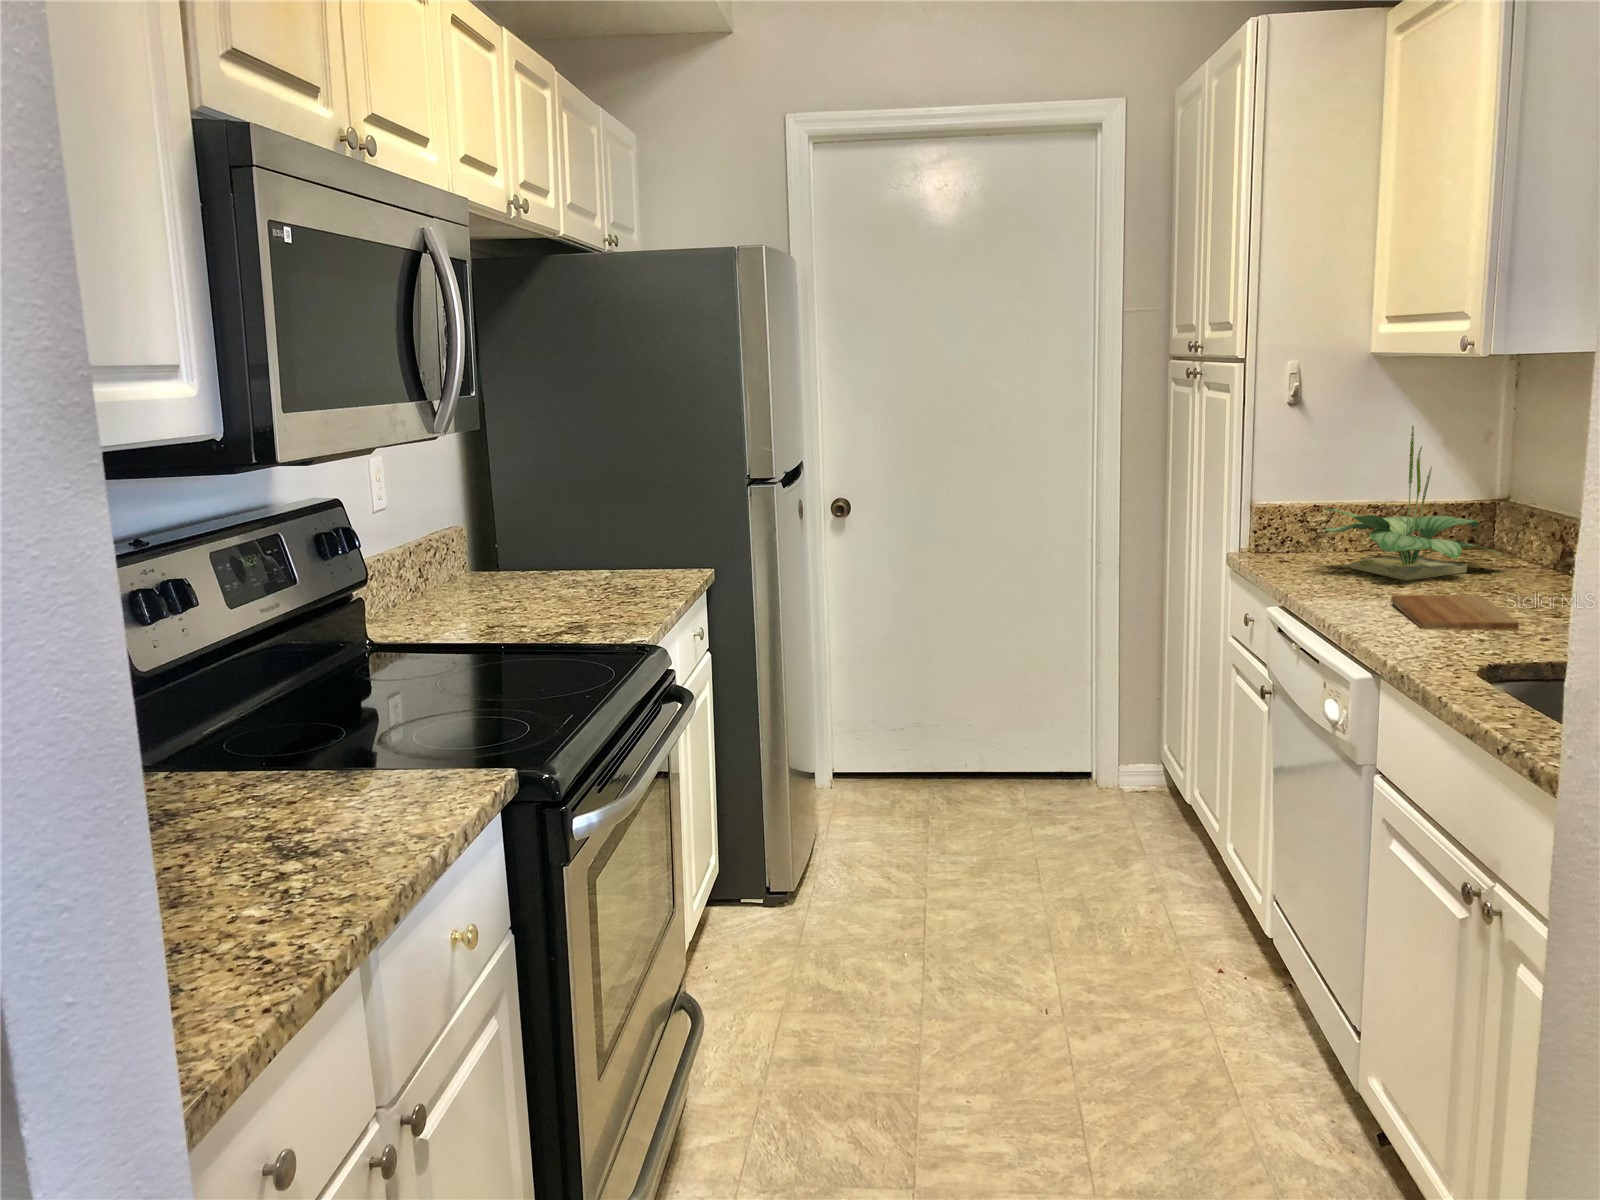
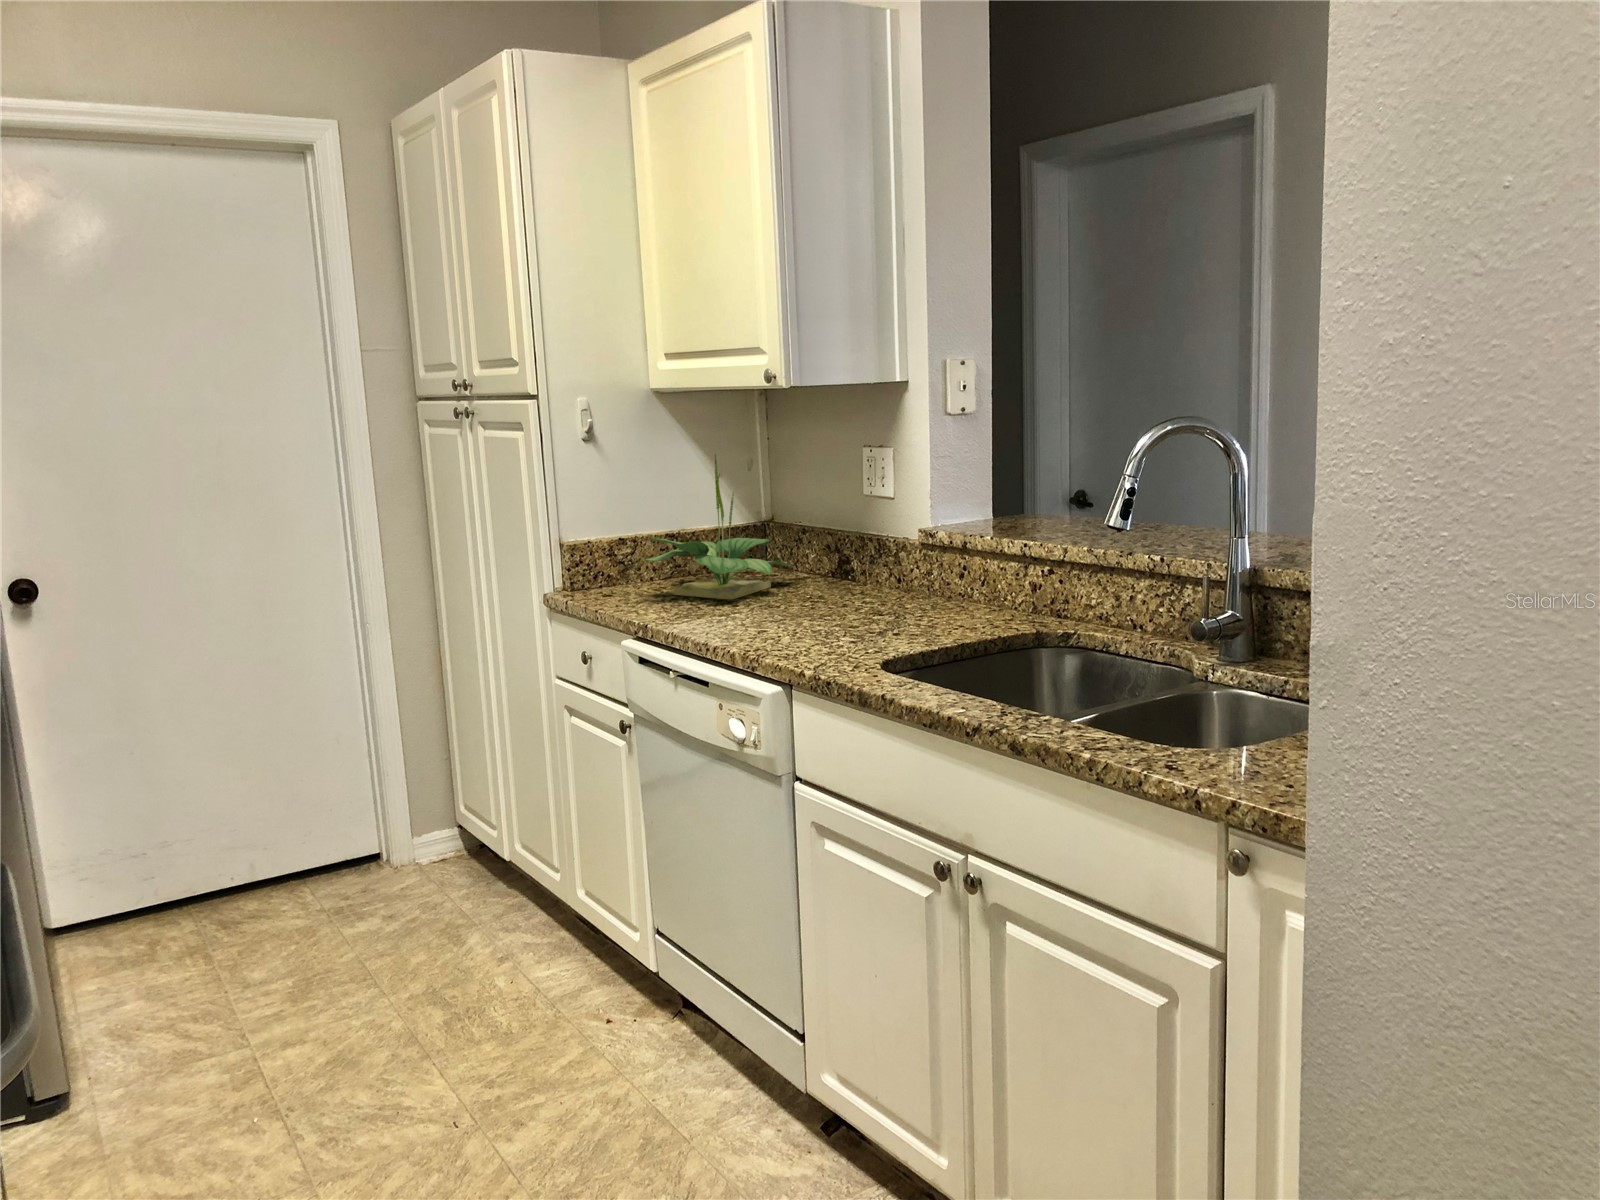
cutting board: present [1391,595,1519,630] -> none [745,604,868,640]

